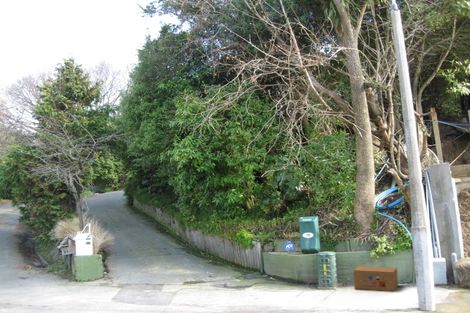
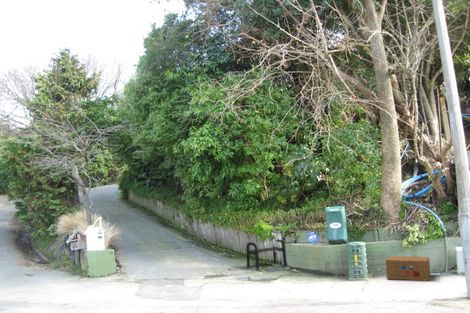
bench: none [226,247,265,277] -> present [246,239,287,269]

